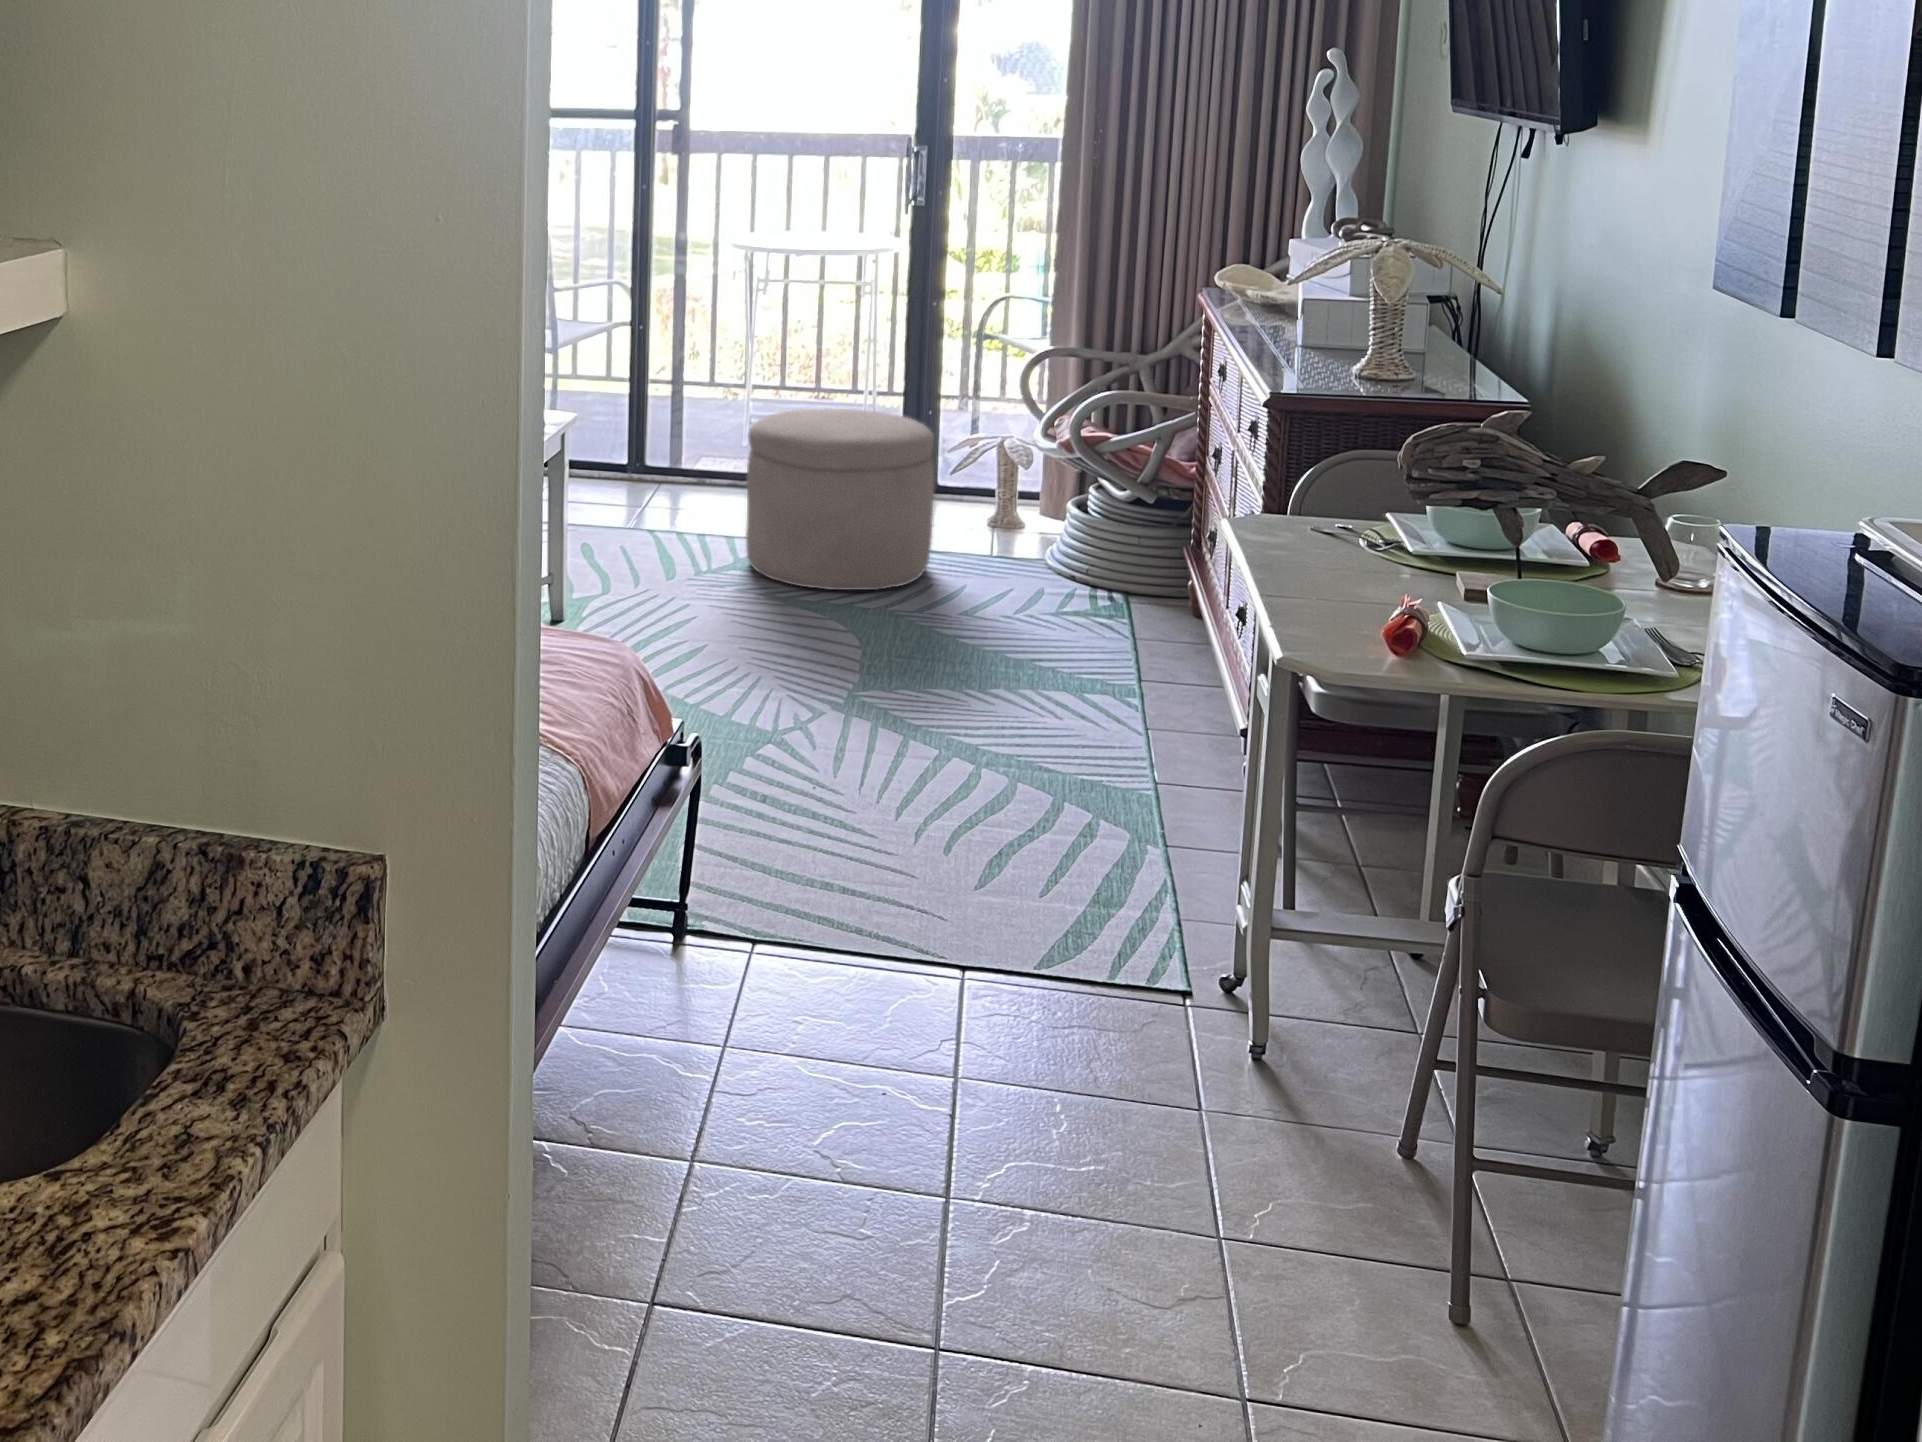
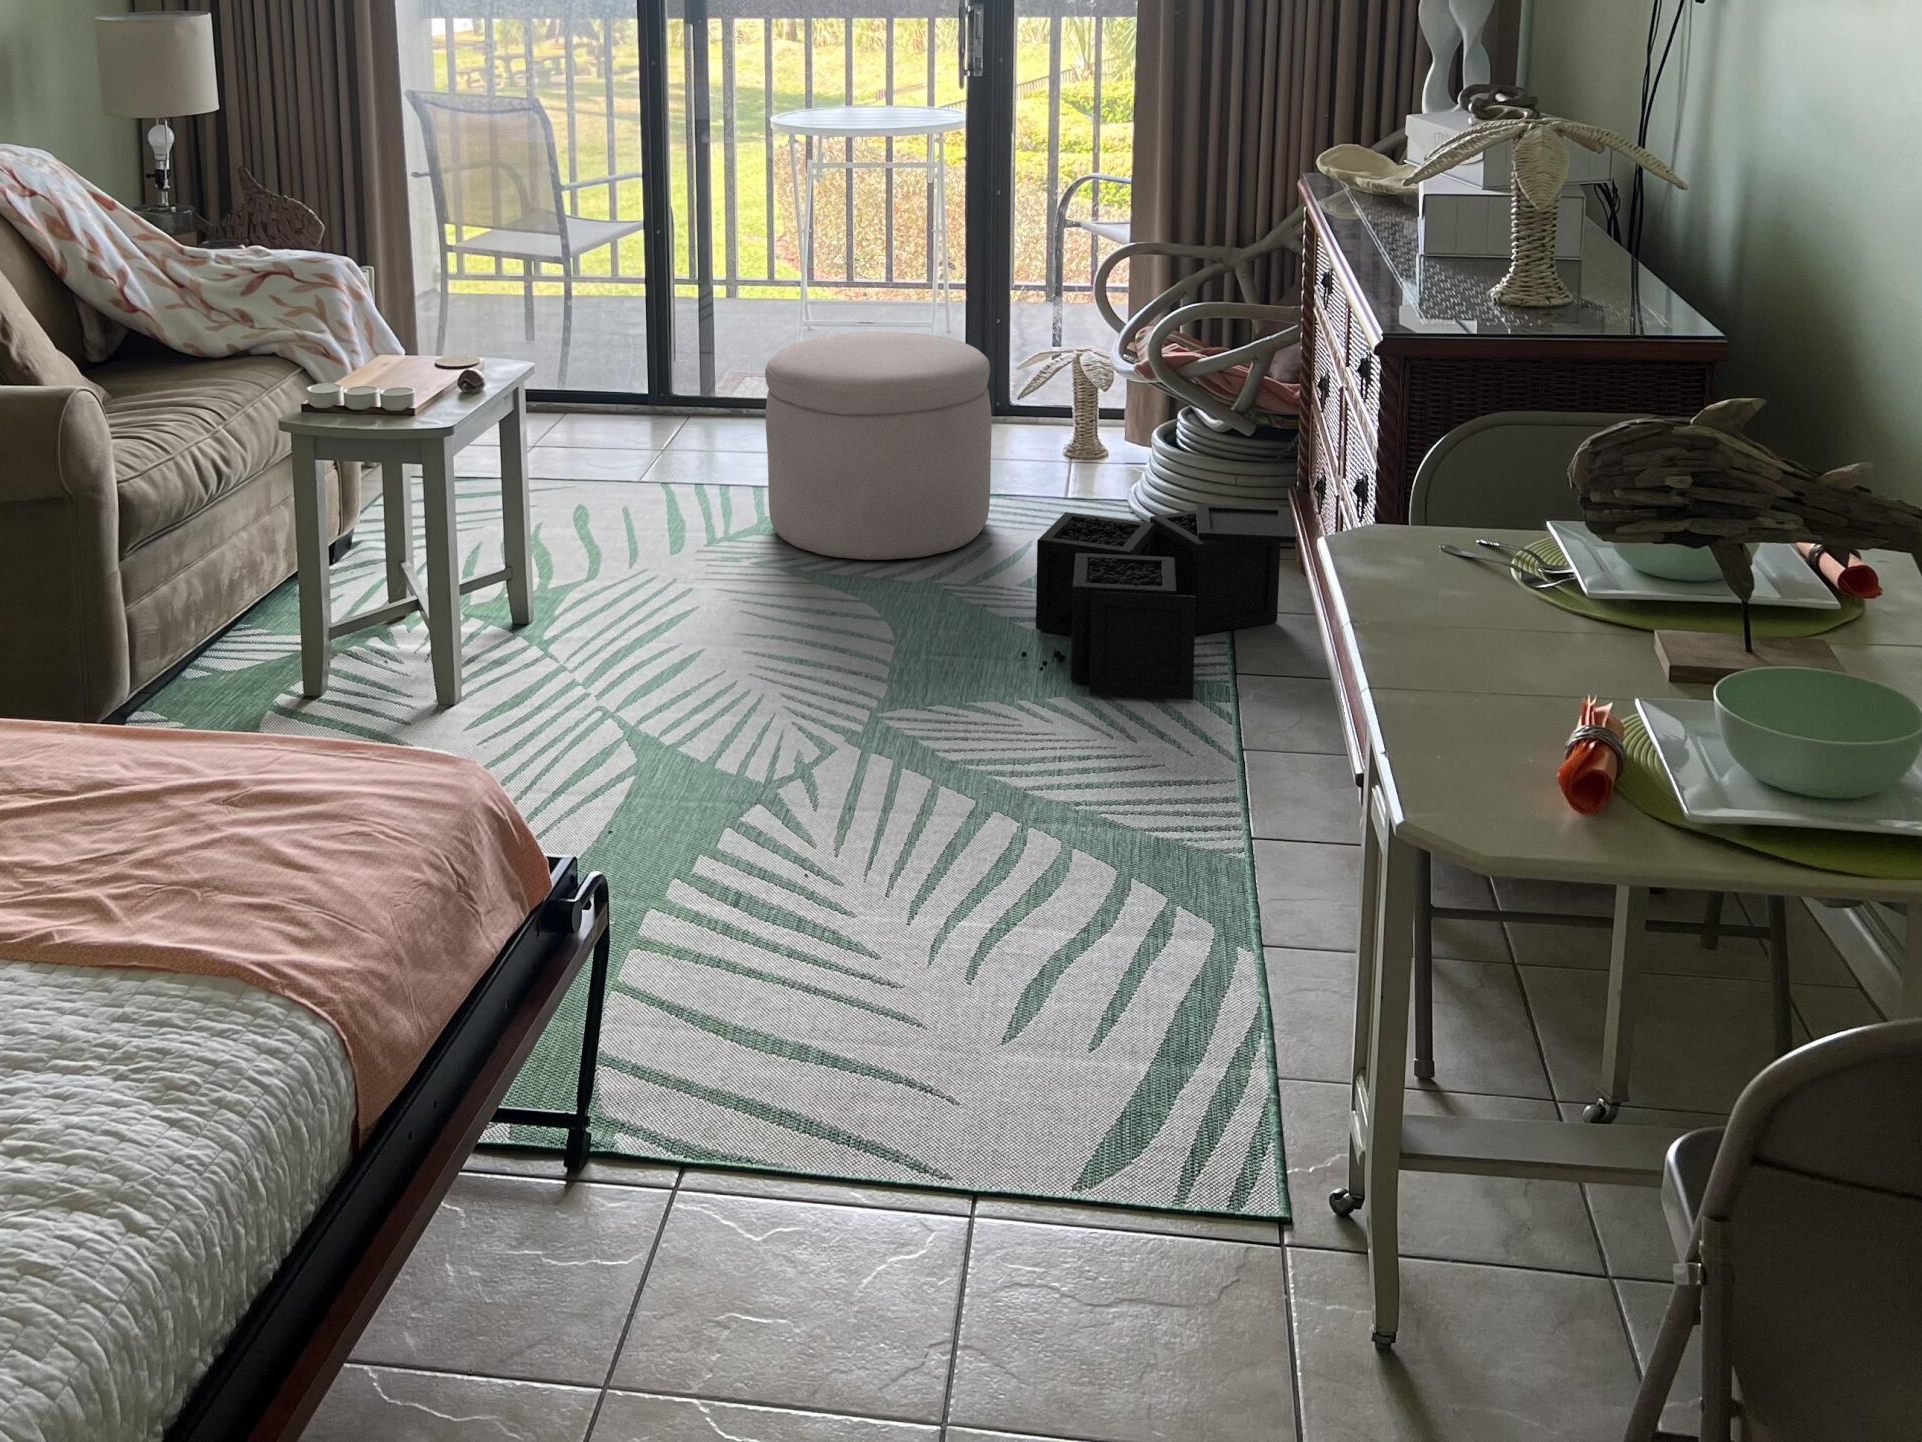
storage bin: none [965,552,1192,694] -> present [1021,504,1296,699]

